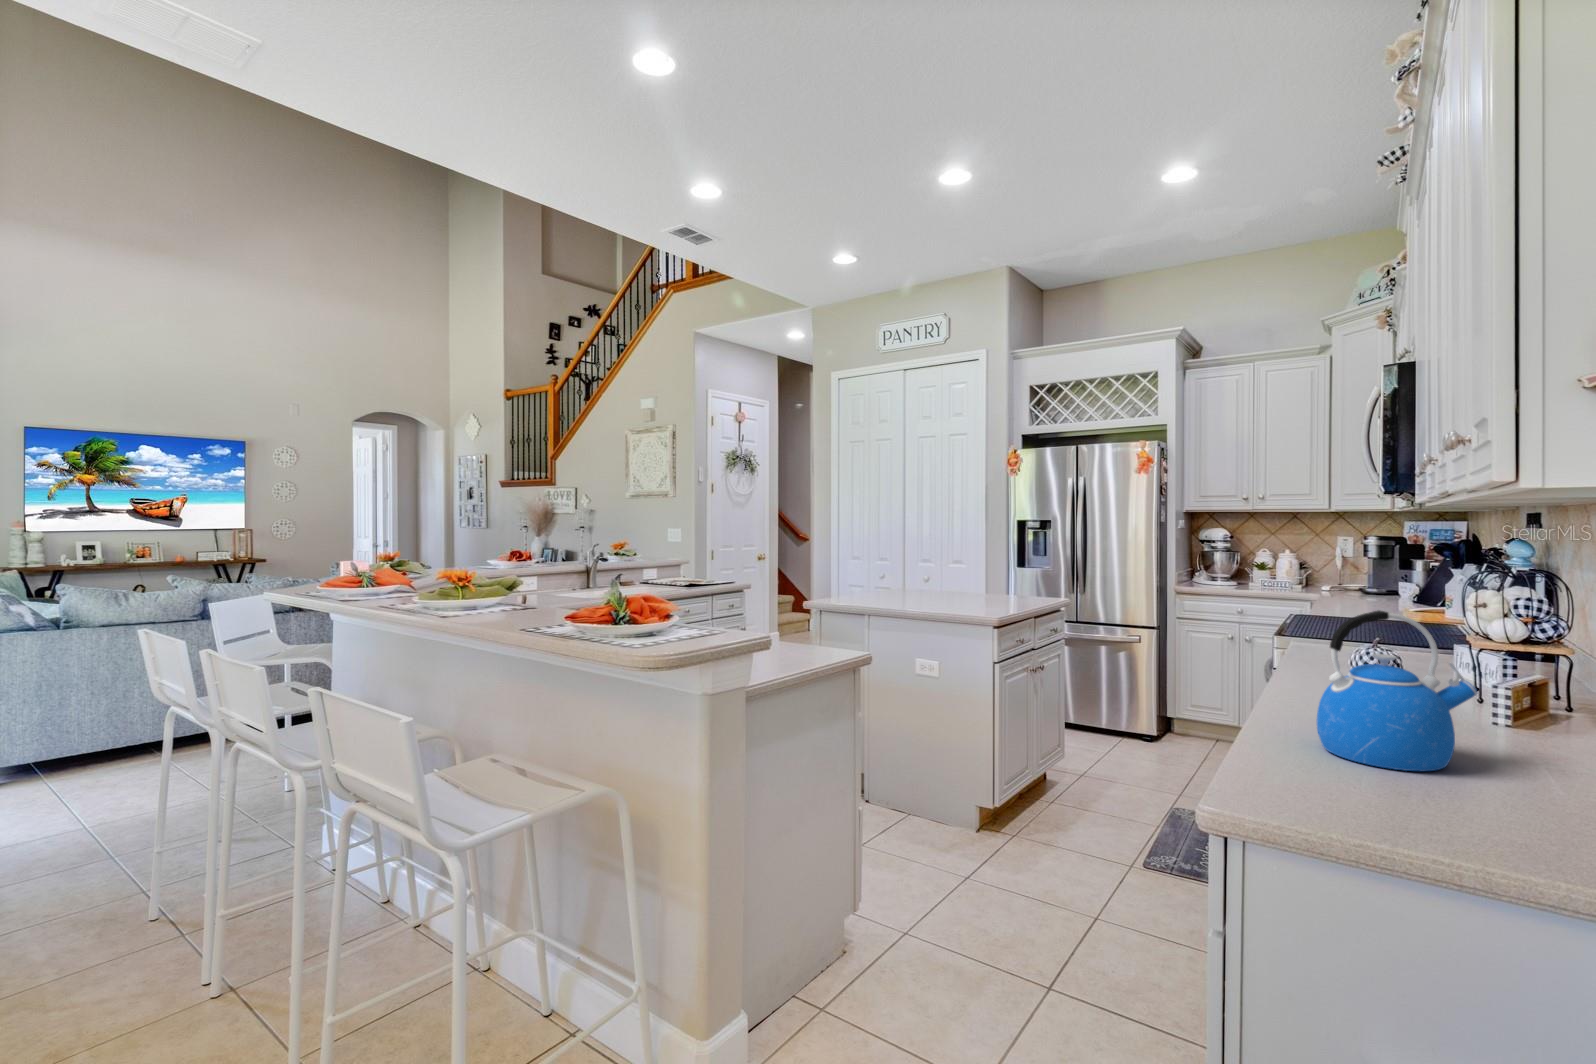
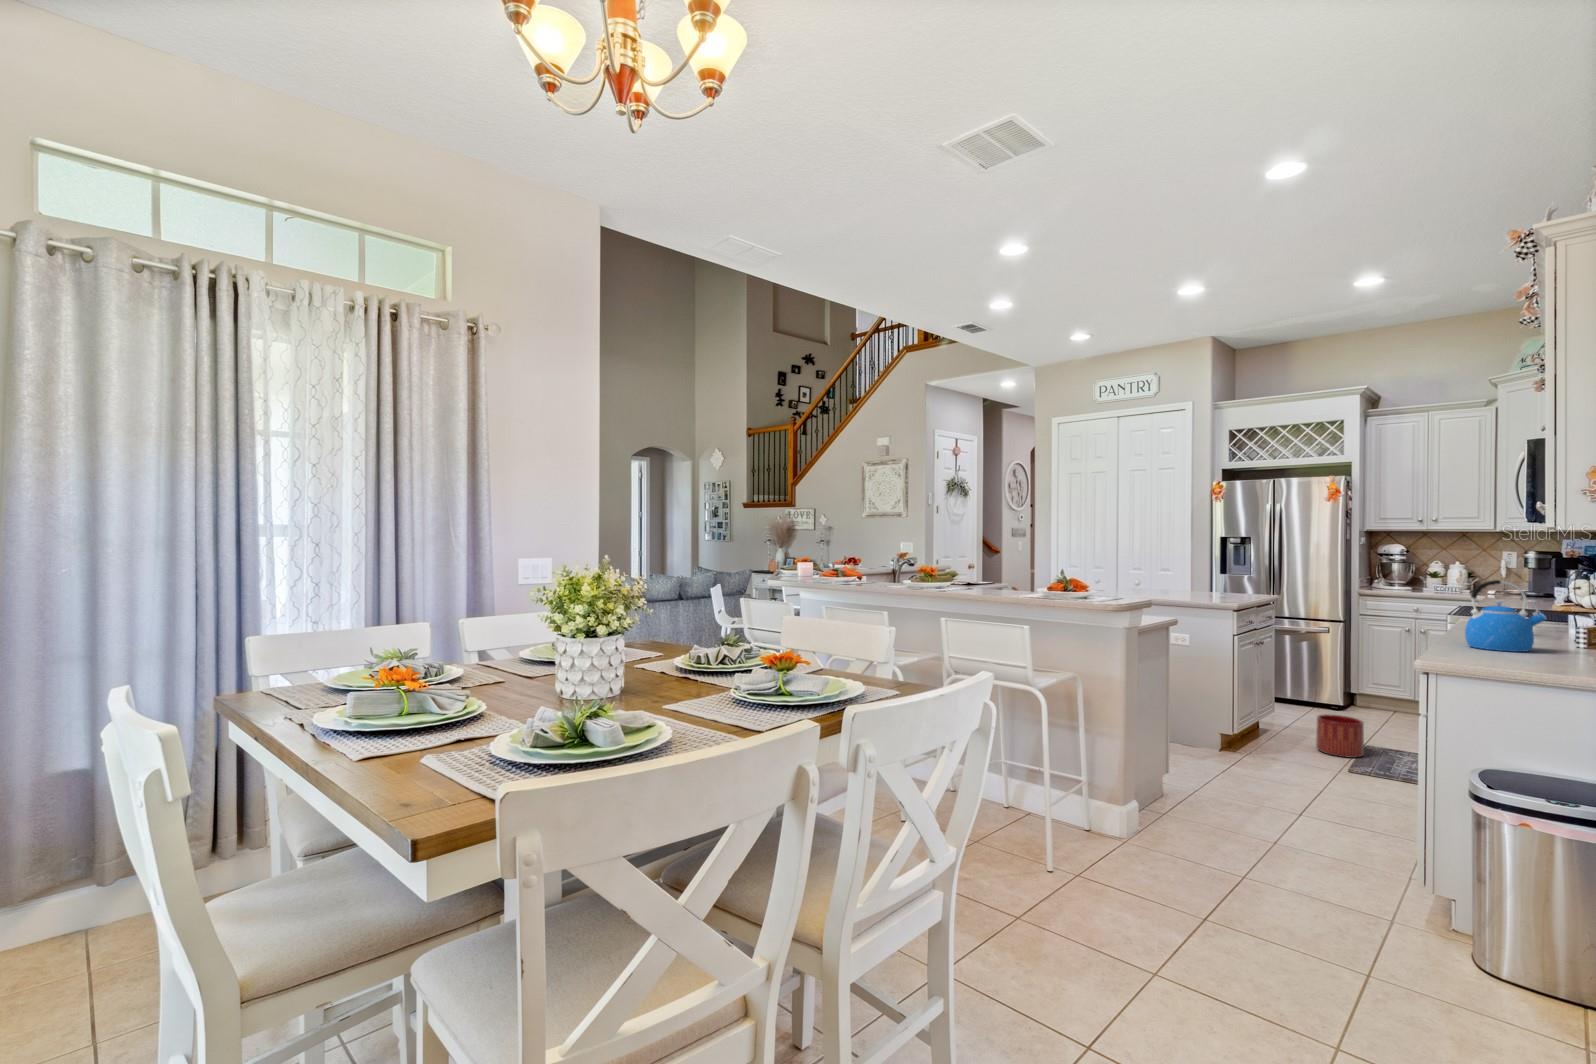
planter: none [1108,766,1168,832] -> present [1316,714,1364,758]

